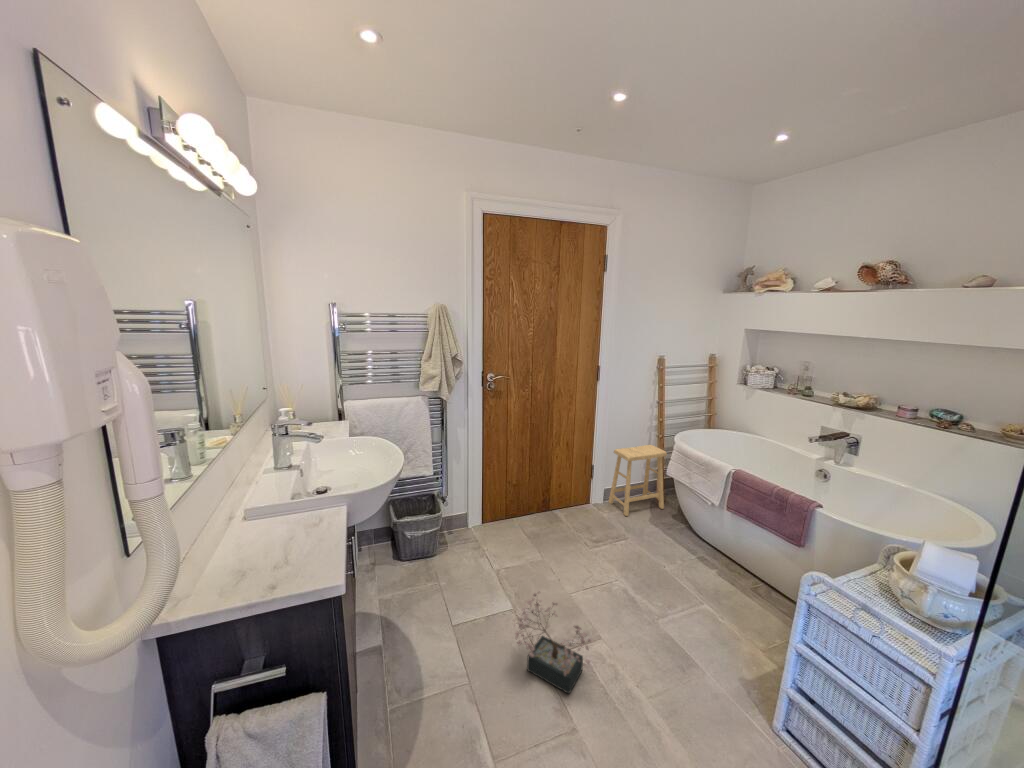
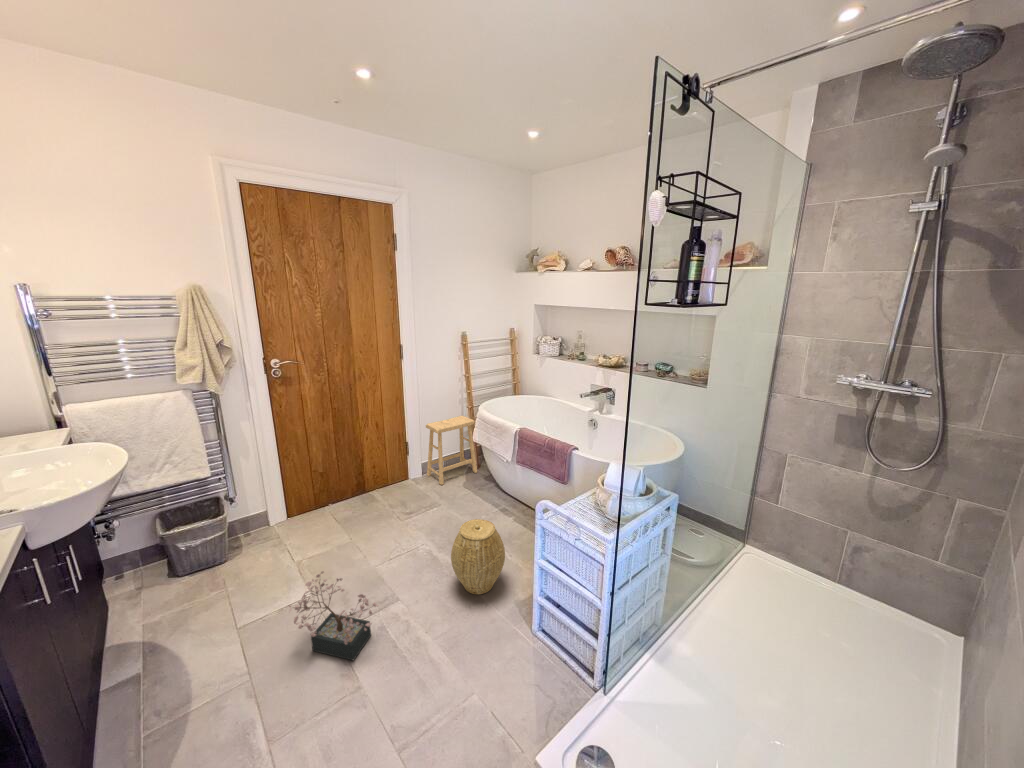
woven basket: none [663,569,729,657] -> present [451,519,505,594]

